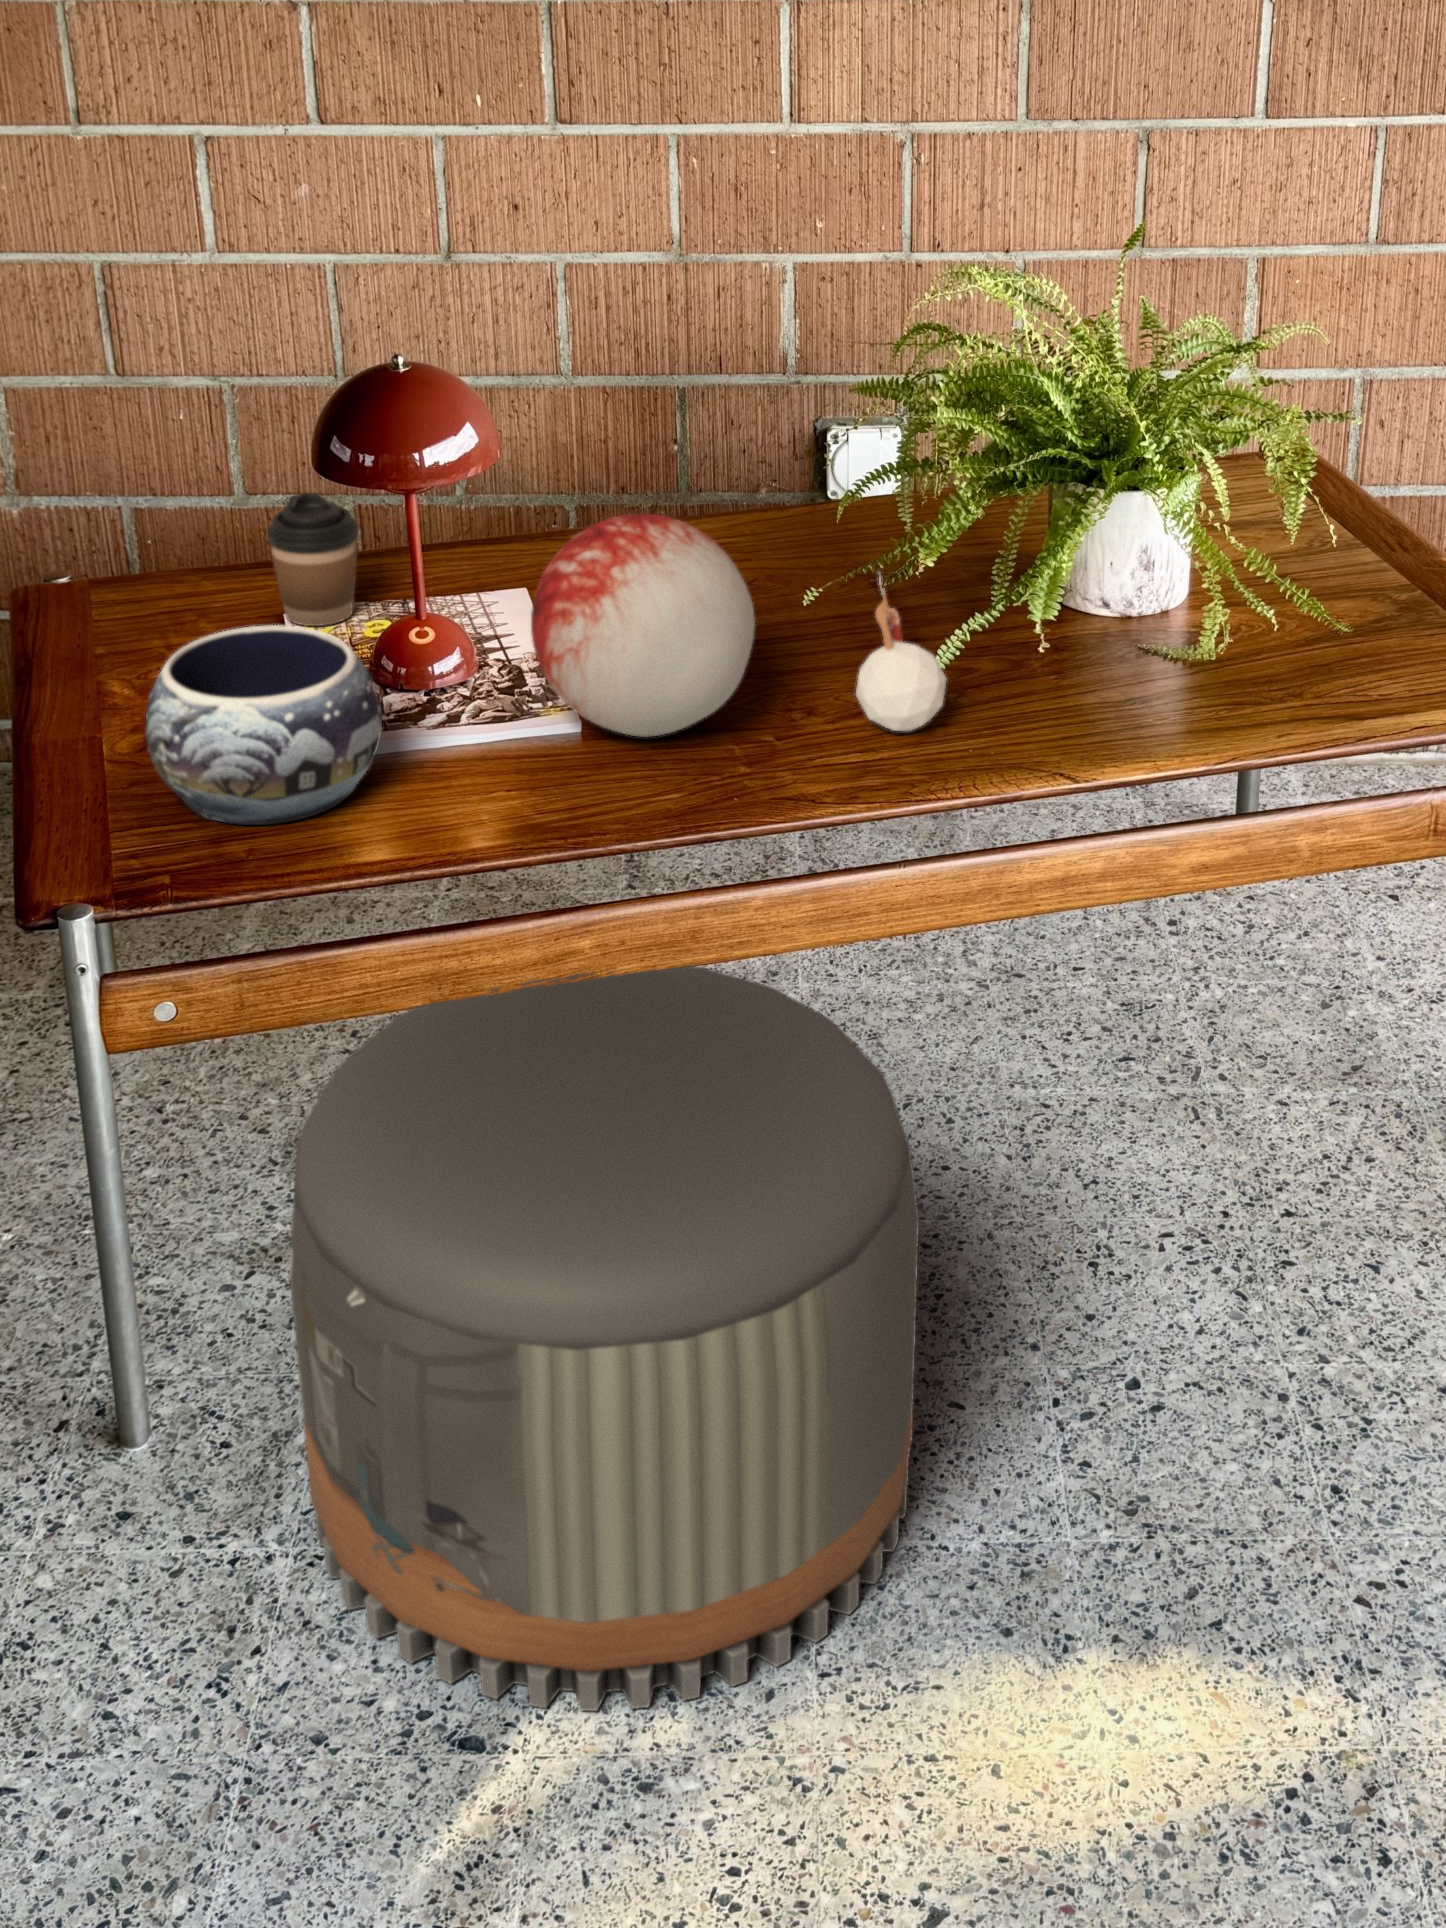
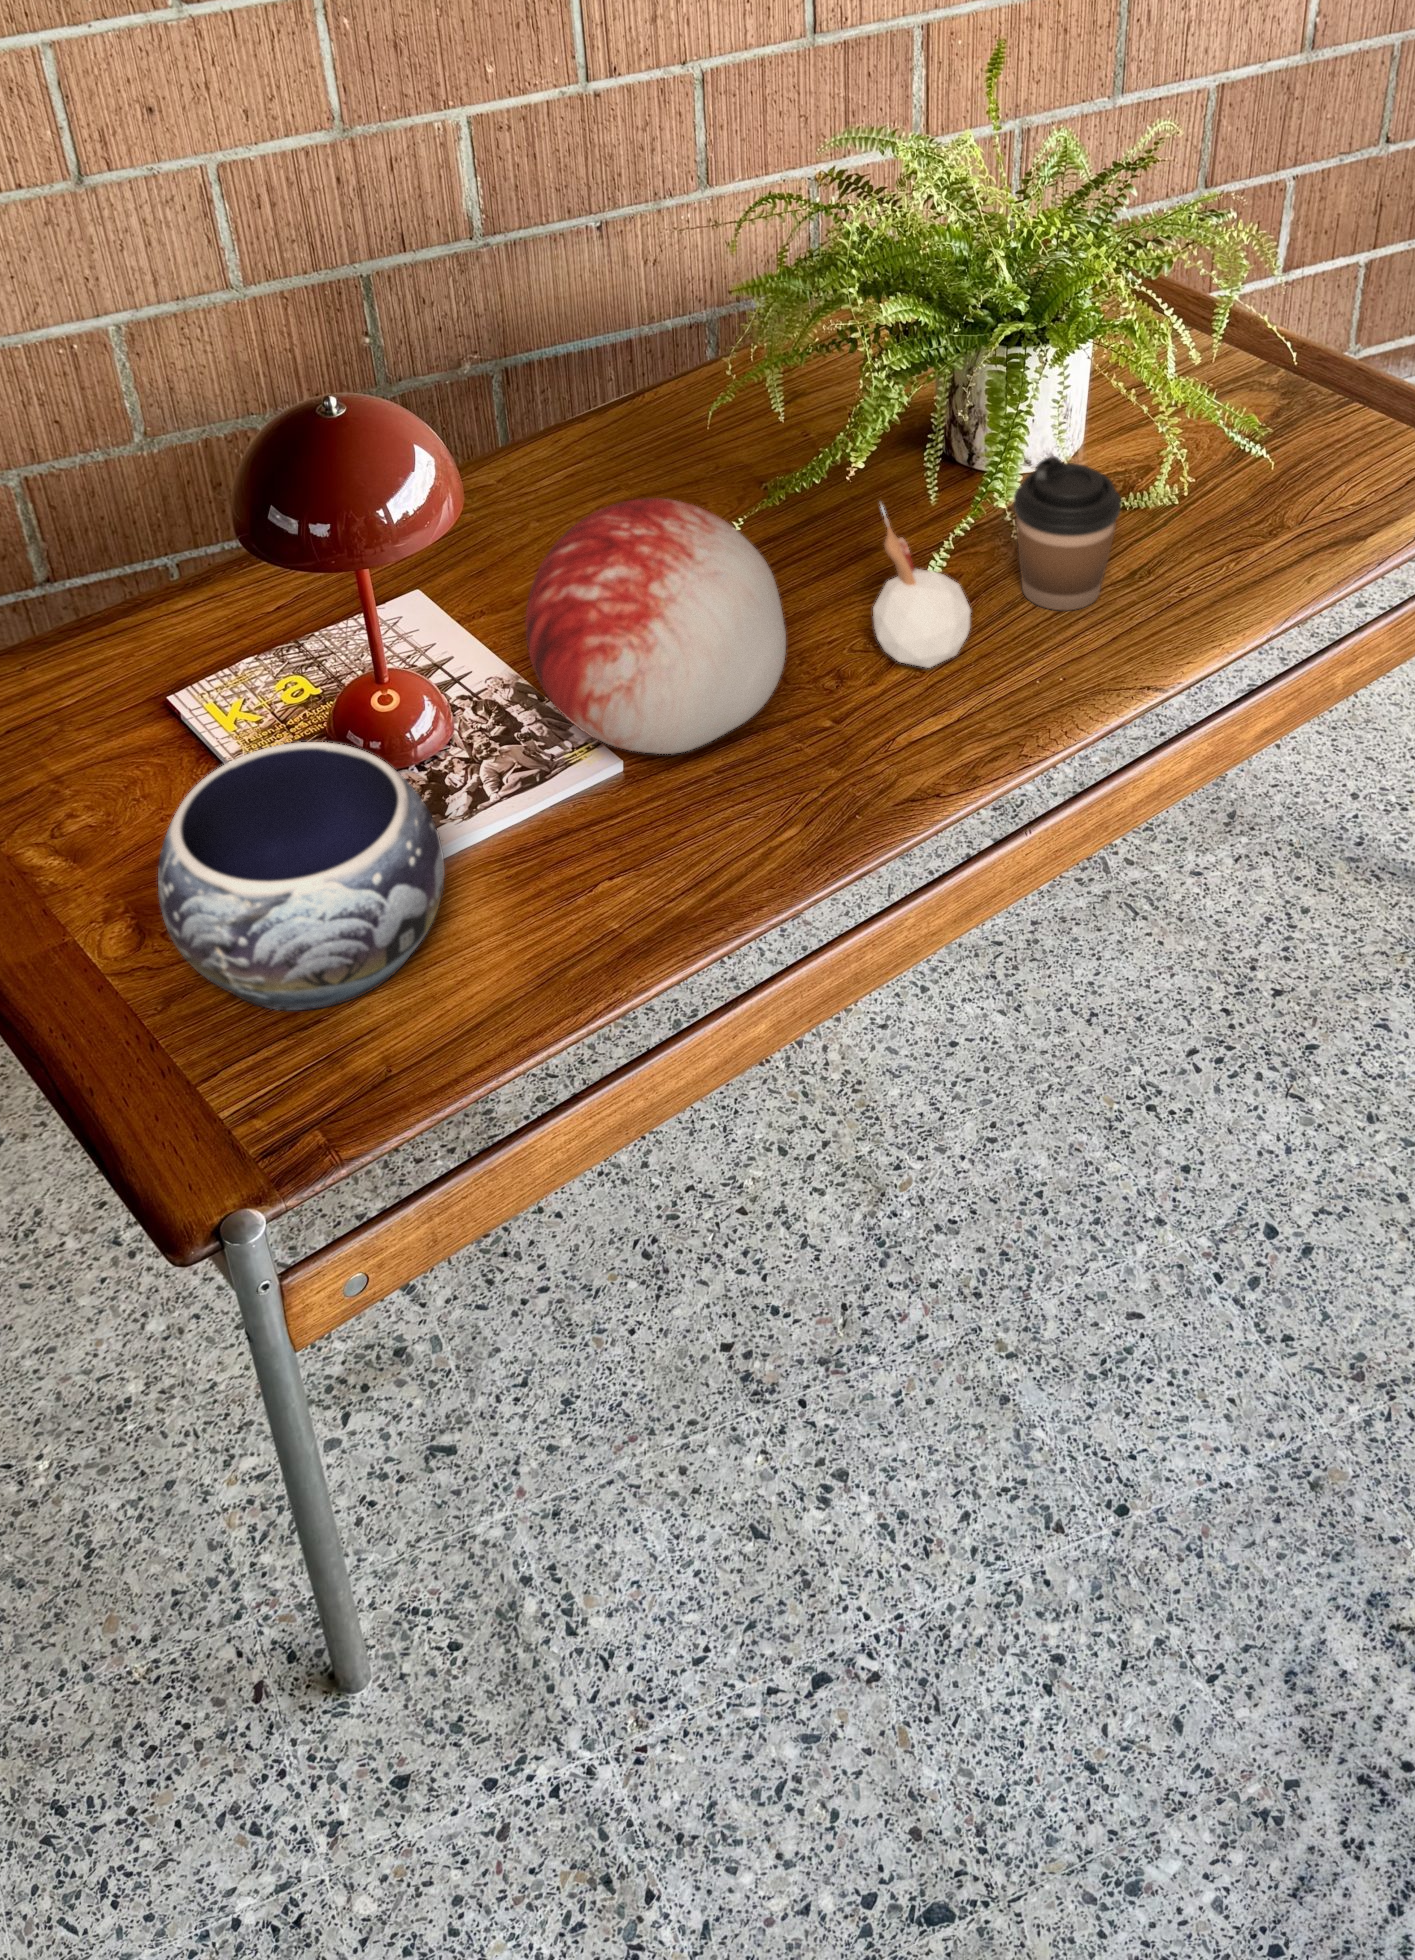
coffee cup: present [267,493,359,626] -> present [1014,456,1121,610]
pouf: present [289,966,919,1711] -> none [531,990,1235,1851]

